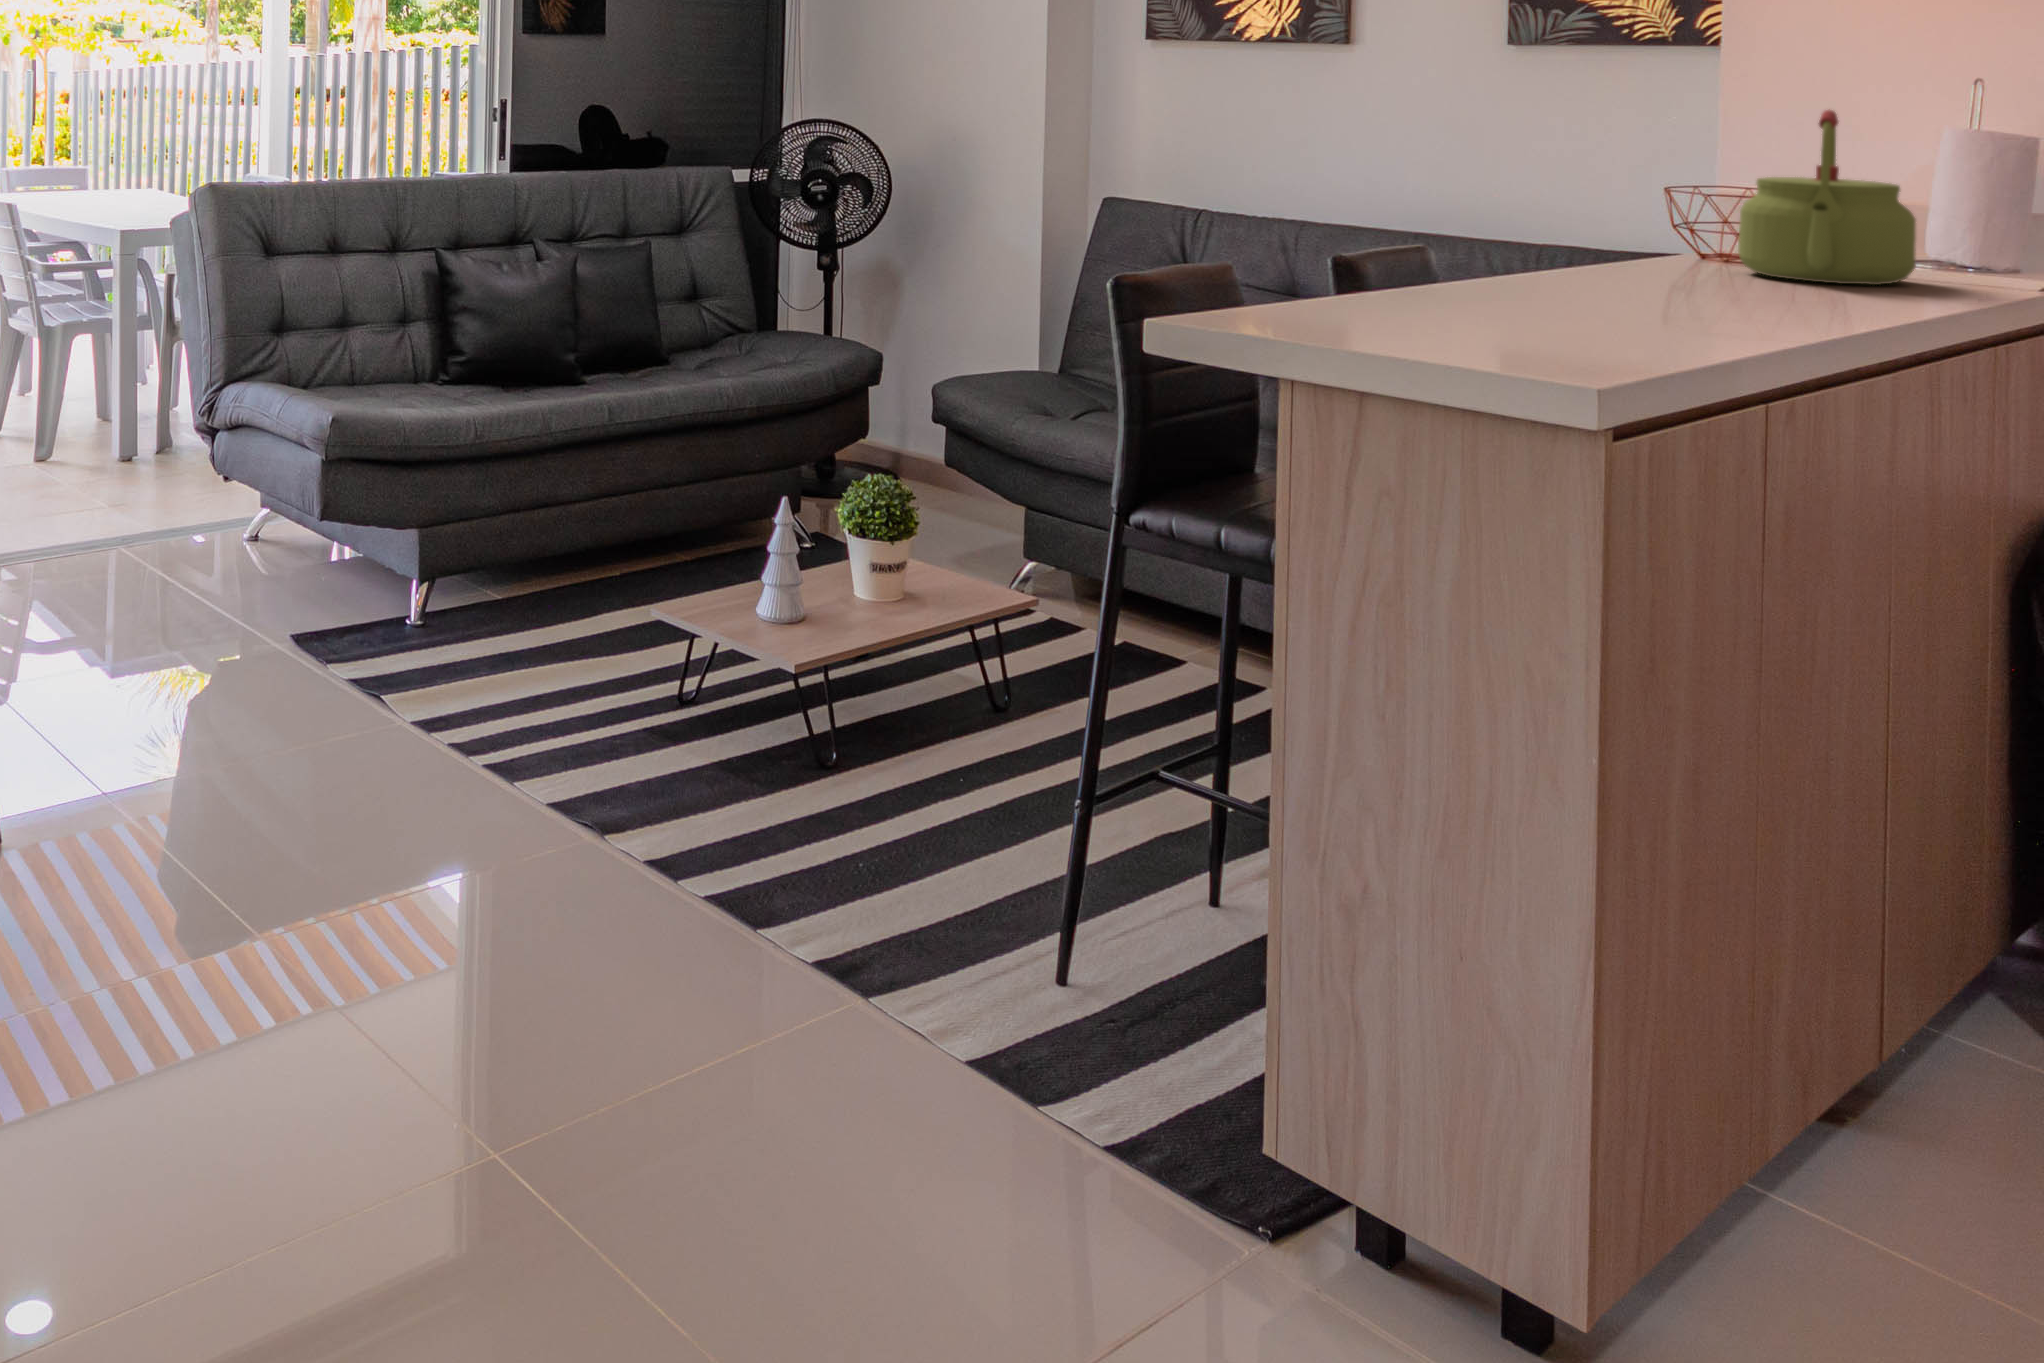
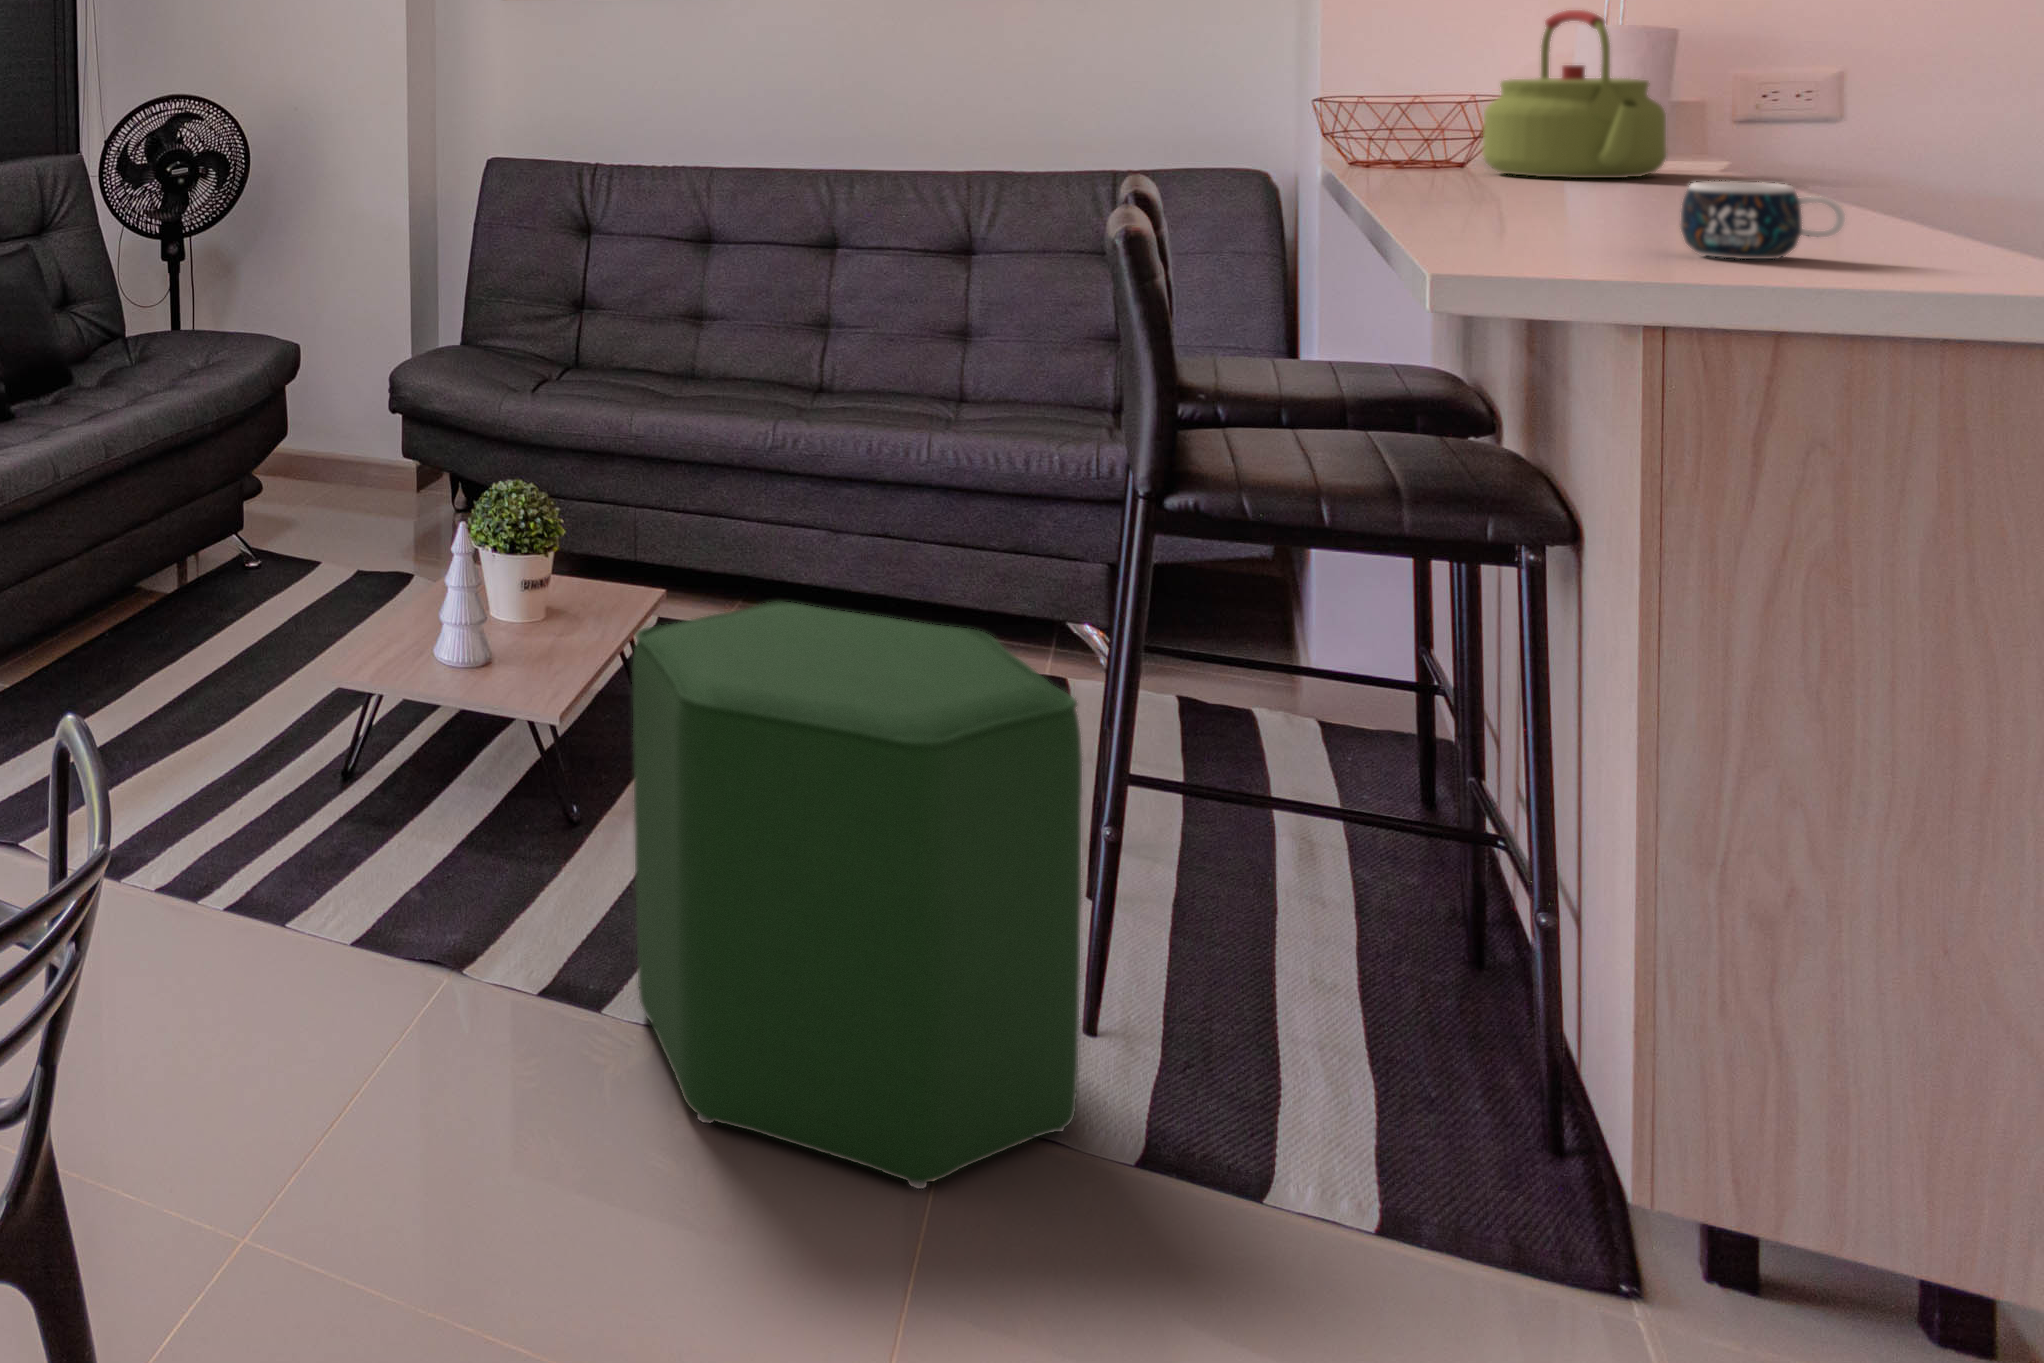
mug: none [1380,267,1490,339] -> present [1681,181,1845,259]
ottoman: none [632,573,976,1038] -> present [632,601,1082,1189]

